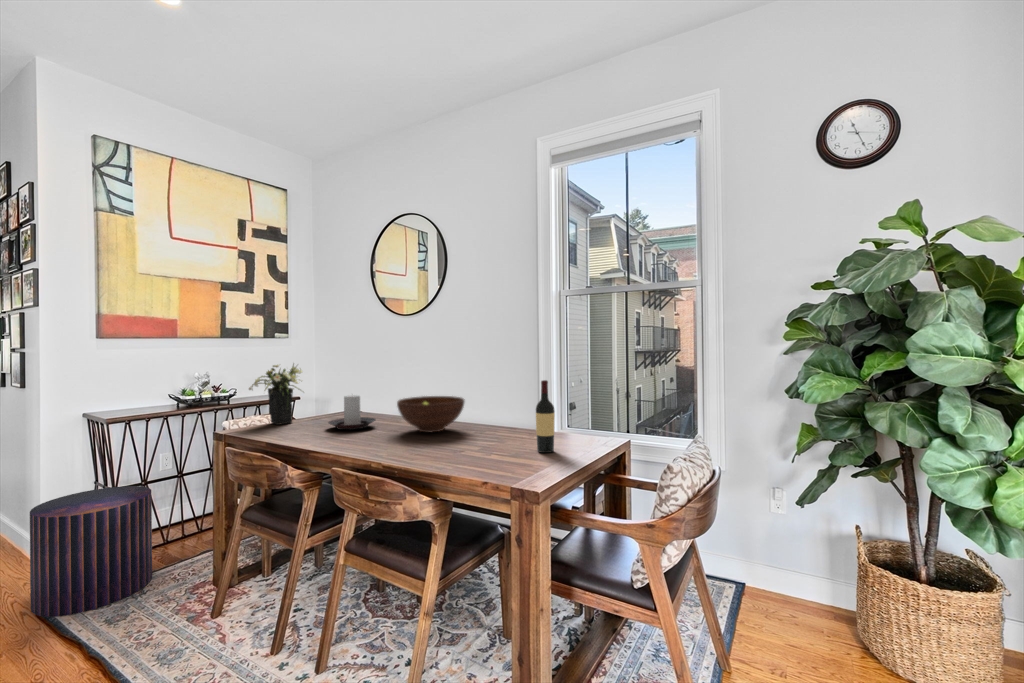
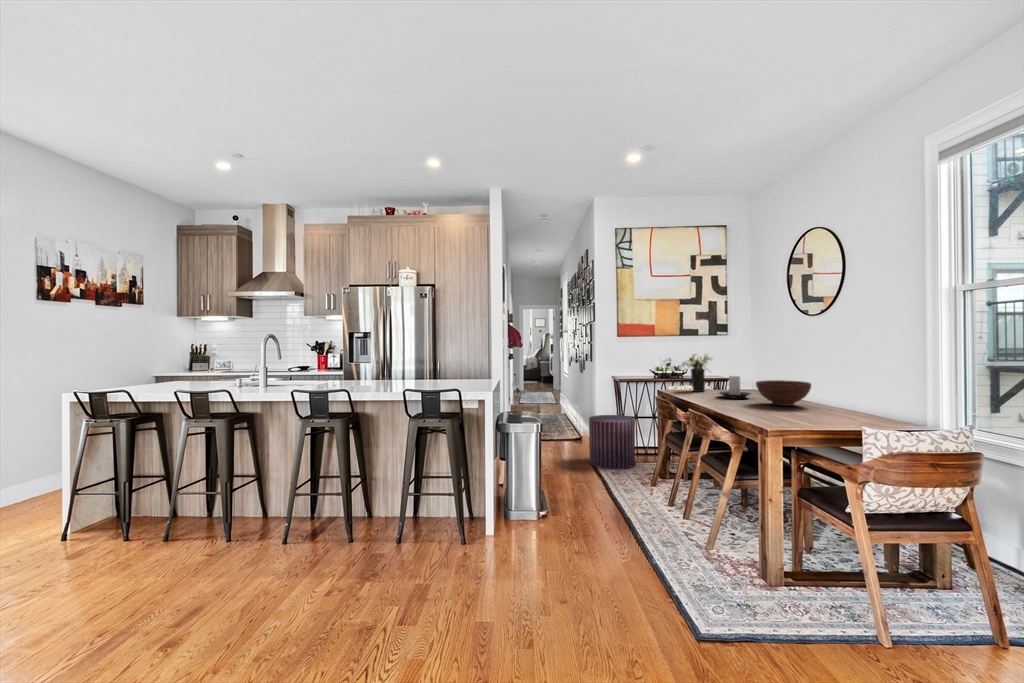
wine bottle: present [536,380,555,453] -> none [826,370,843,423]

